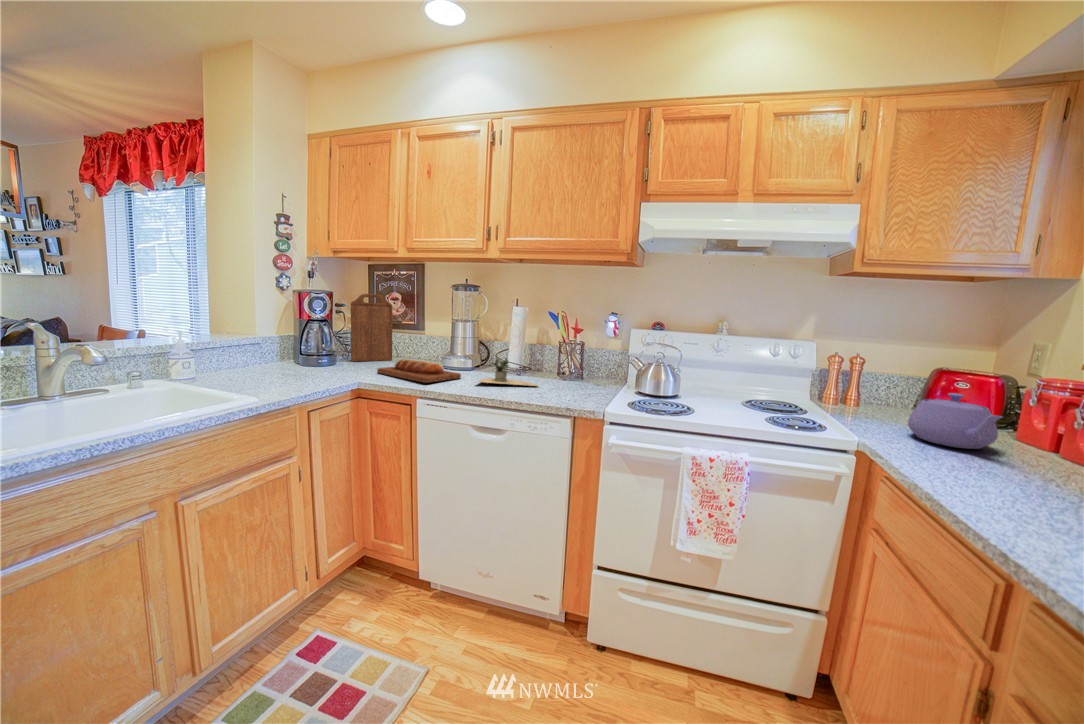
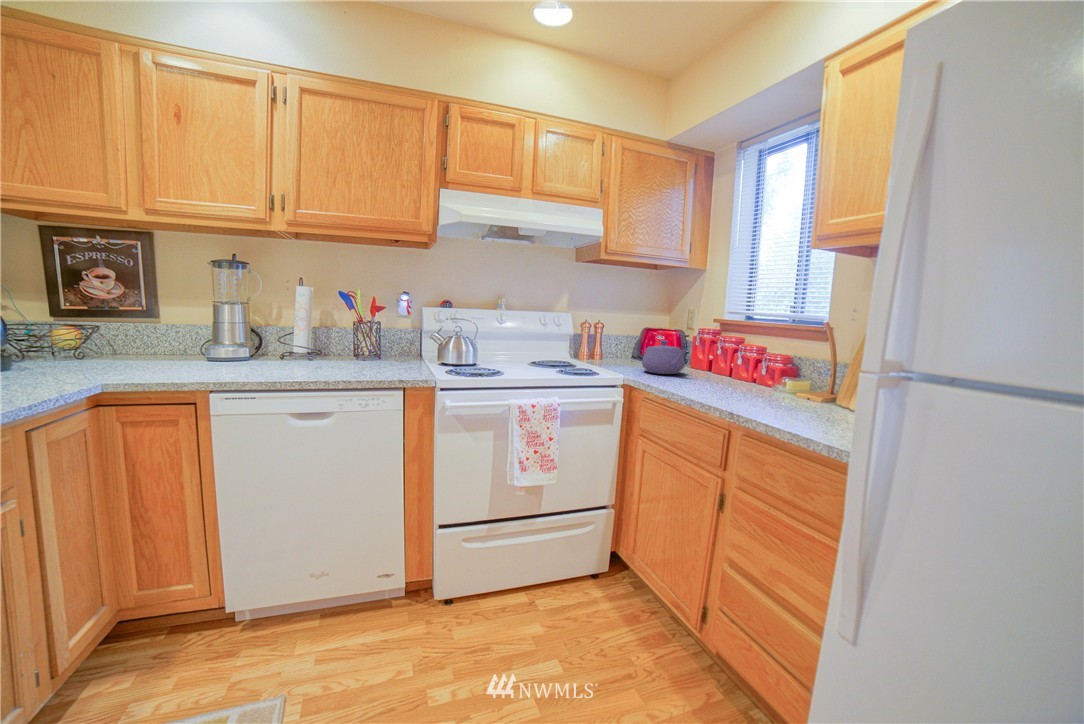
cutting board: present [351,294,392,361] -> none [35,267,113,364]
potted plant: present [477,358,537,386] -> none [280,340,378,369]
bread loaf: present [377,359,461,383] -> none [116,353,252,375]

